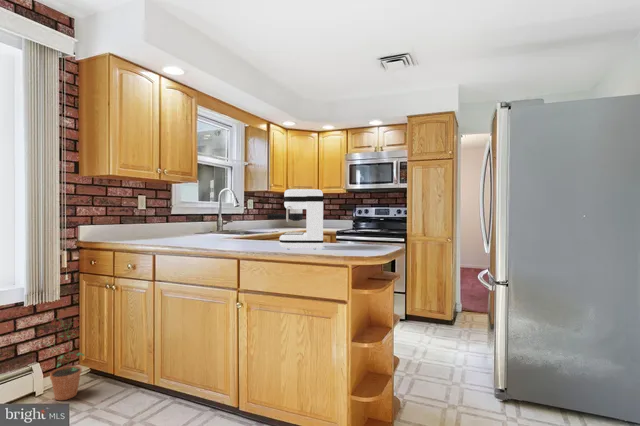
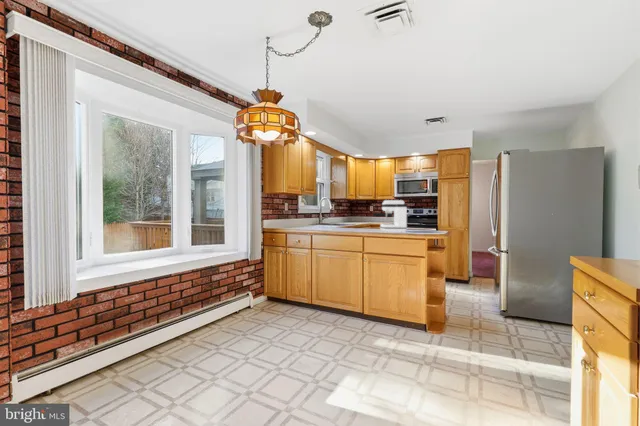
potted plant: present [36,319,84,400] -> none [252,268,274,311]

